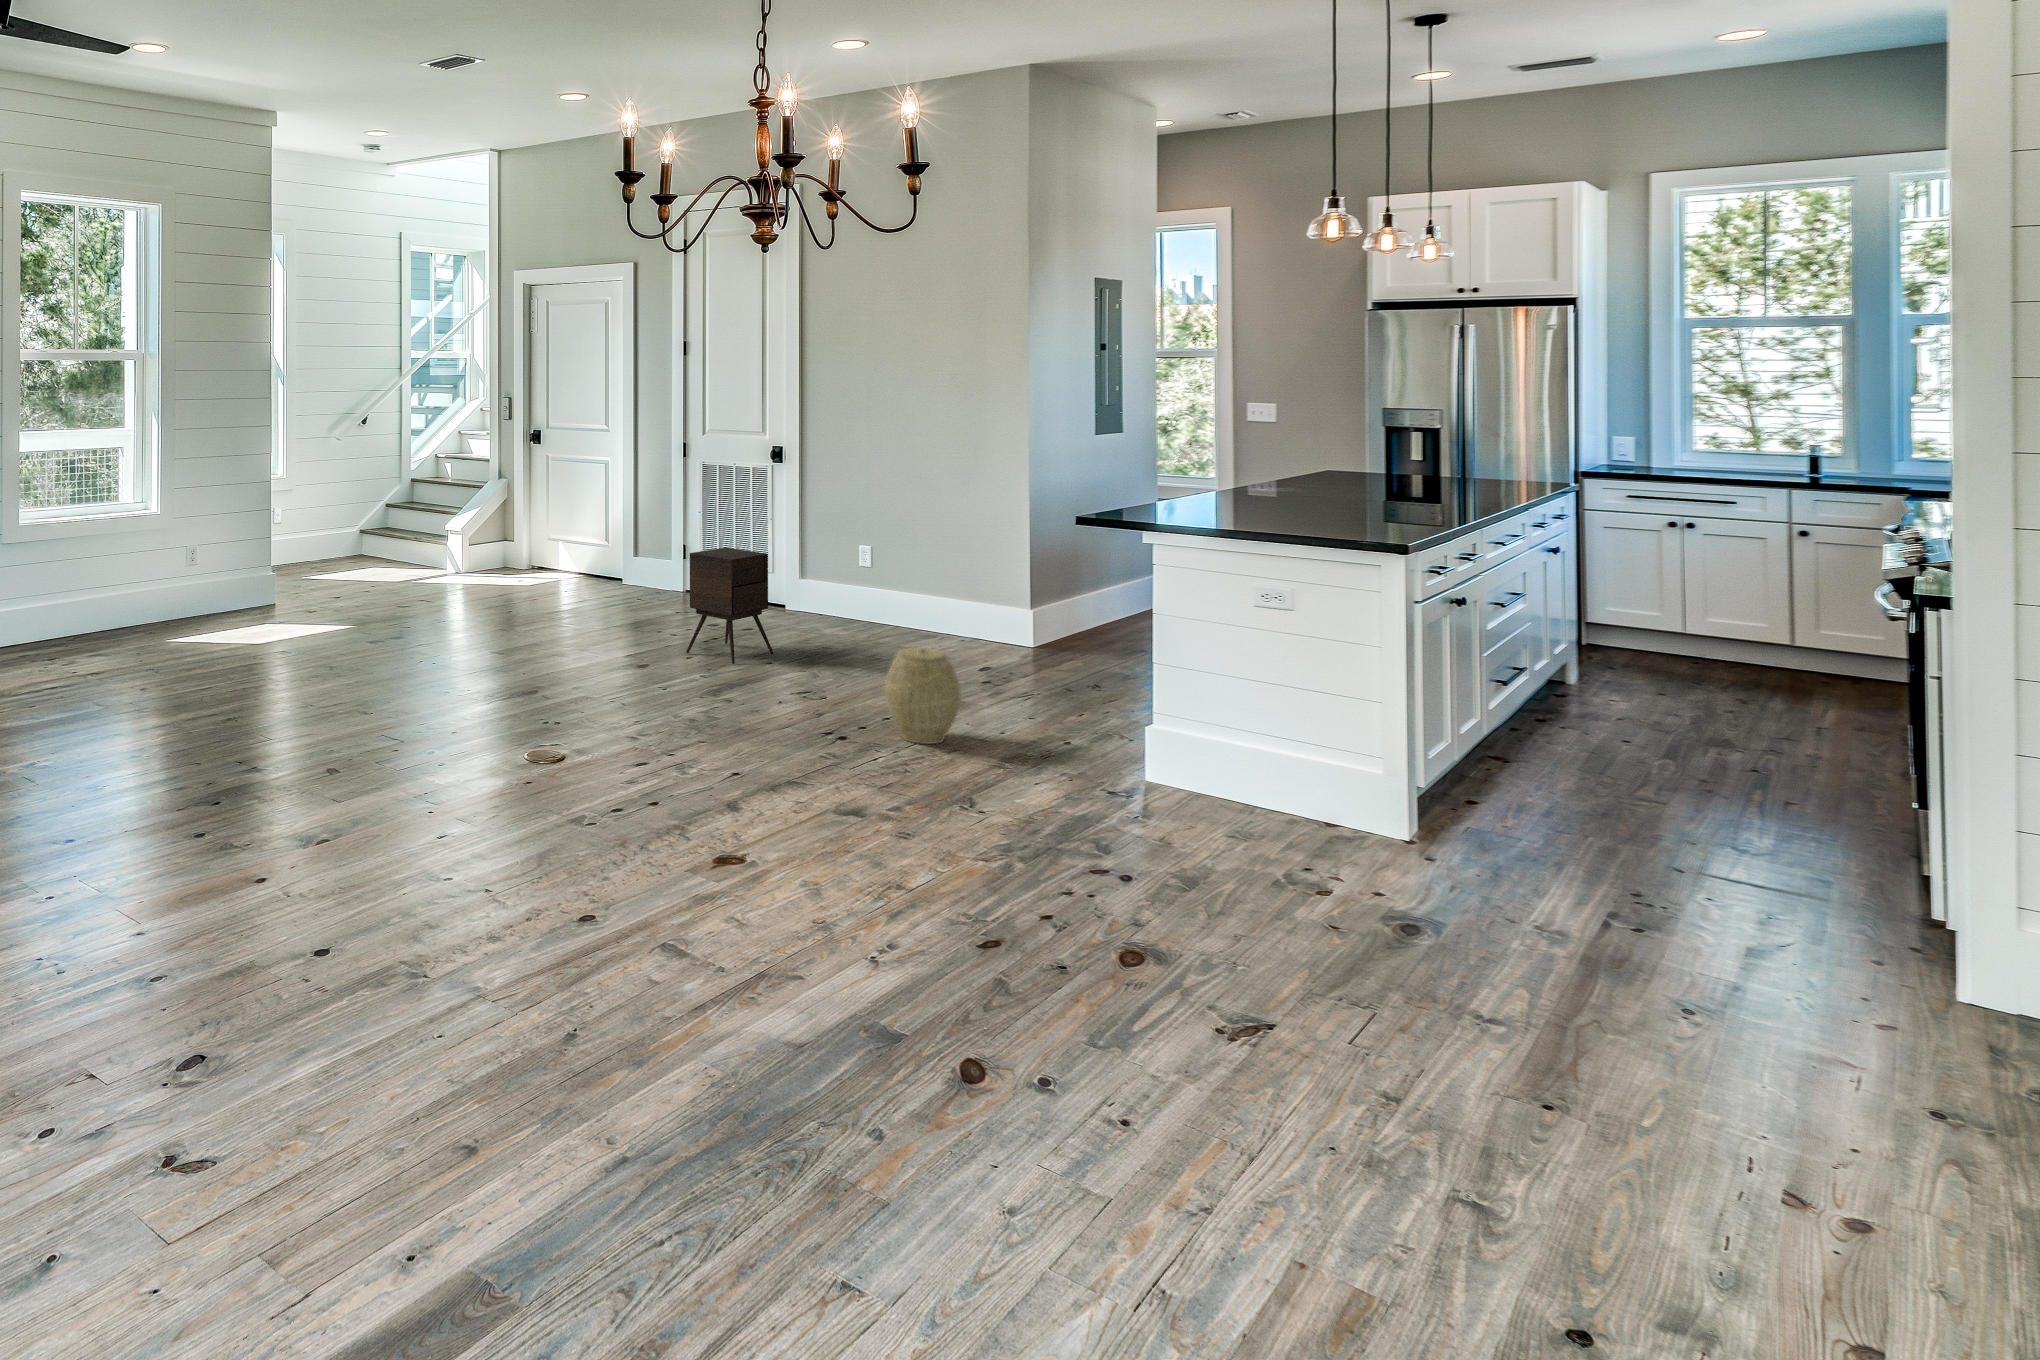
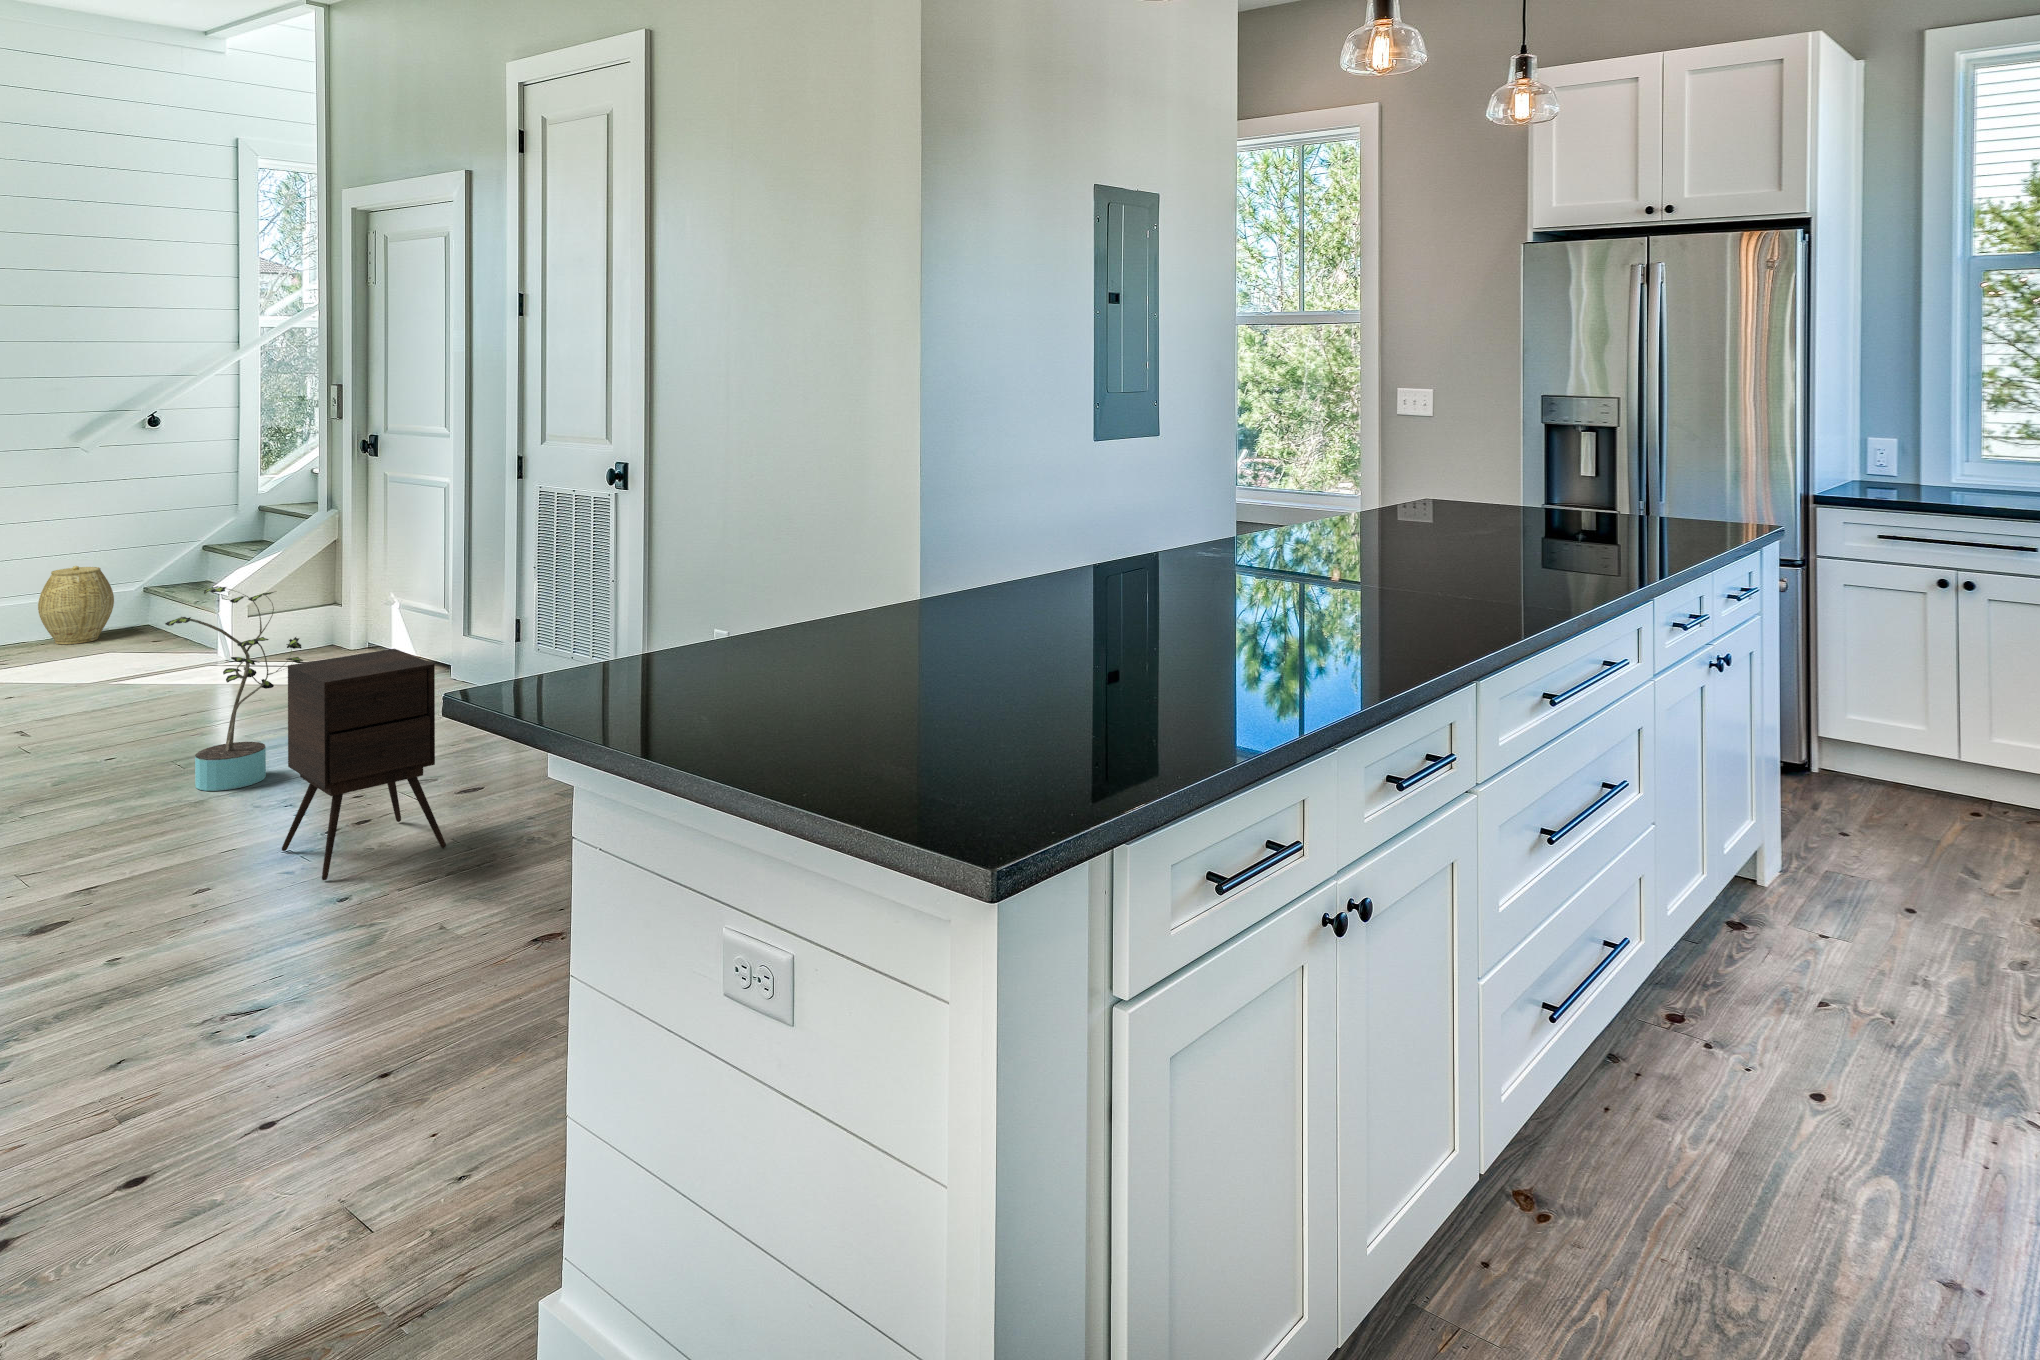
potted plant: none [571,516,632,630] -> present [165,586,303,791]
woven basket: present [884,647,961,744] -> present [38,566,114,644]

